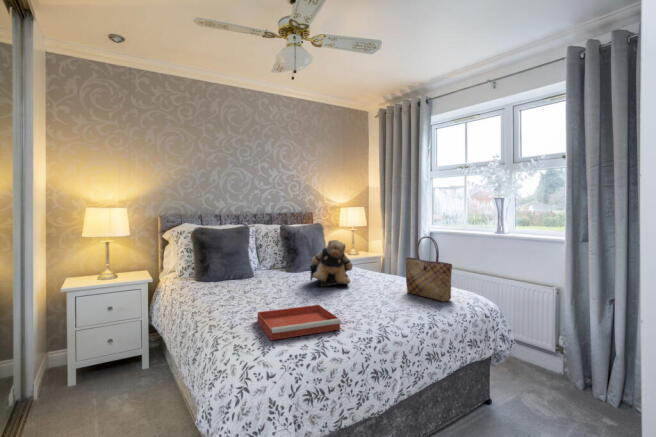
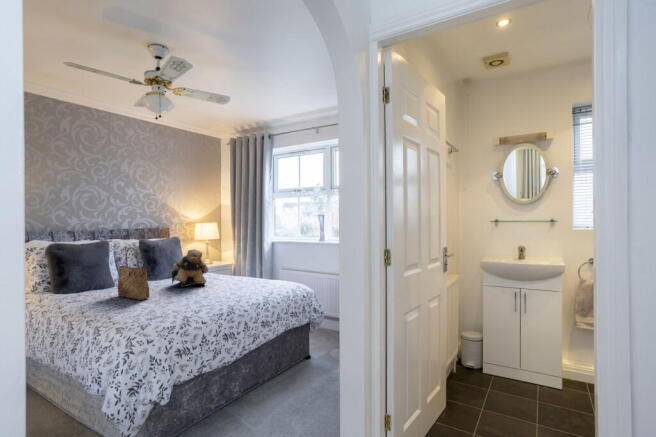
tote bag: present [406,236,452,302] -> present [118,247,150,300]
tray: present [257,305,341,340] -> none [131,297,201,321]

